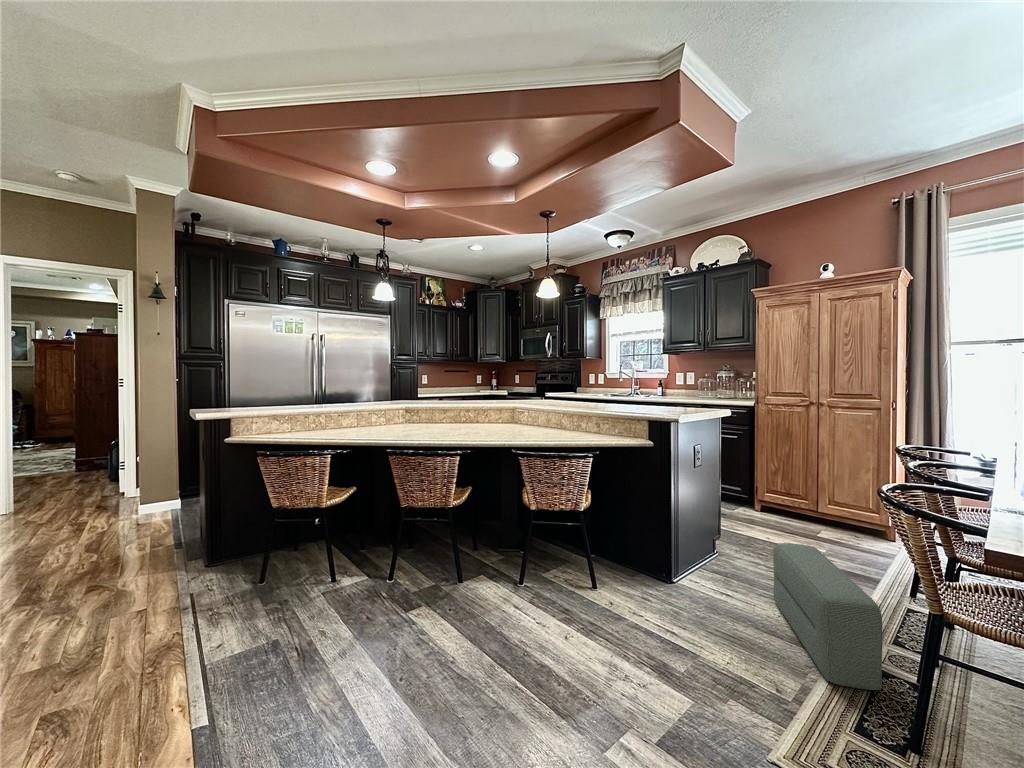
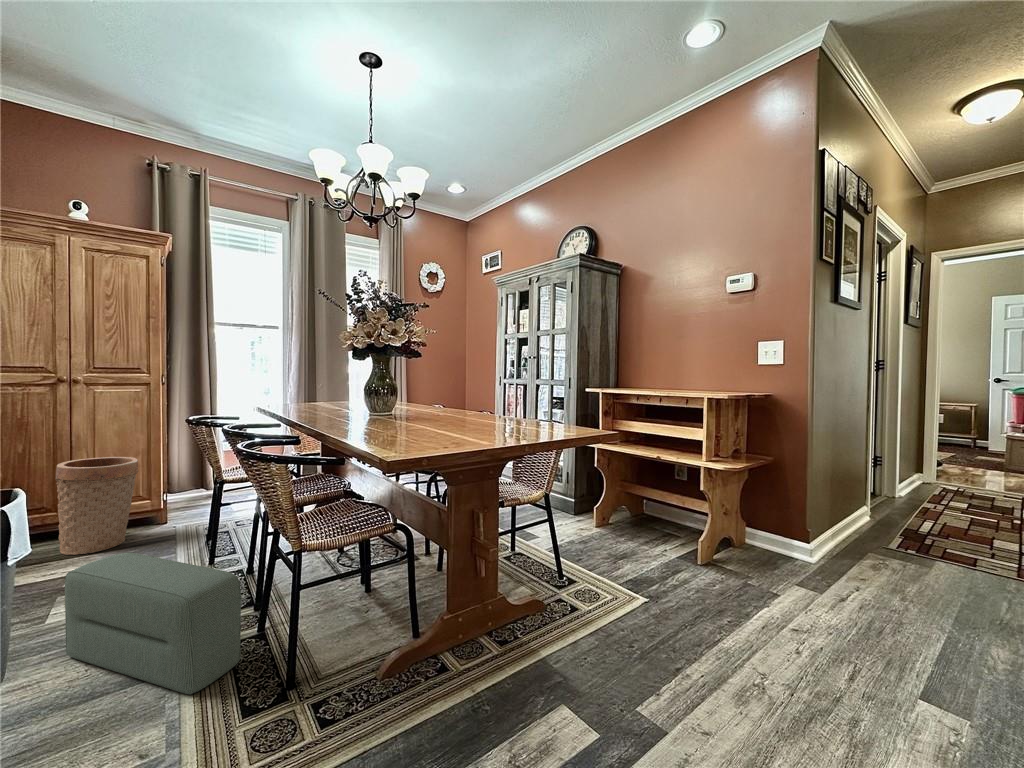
basket: none [803,465,864,543] -> present [56,457,138,555]

